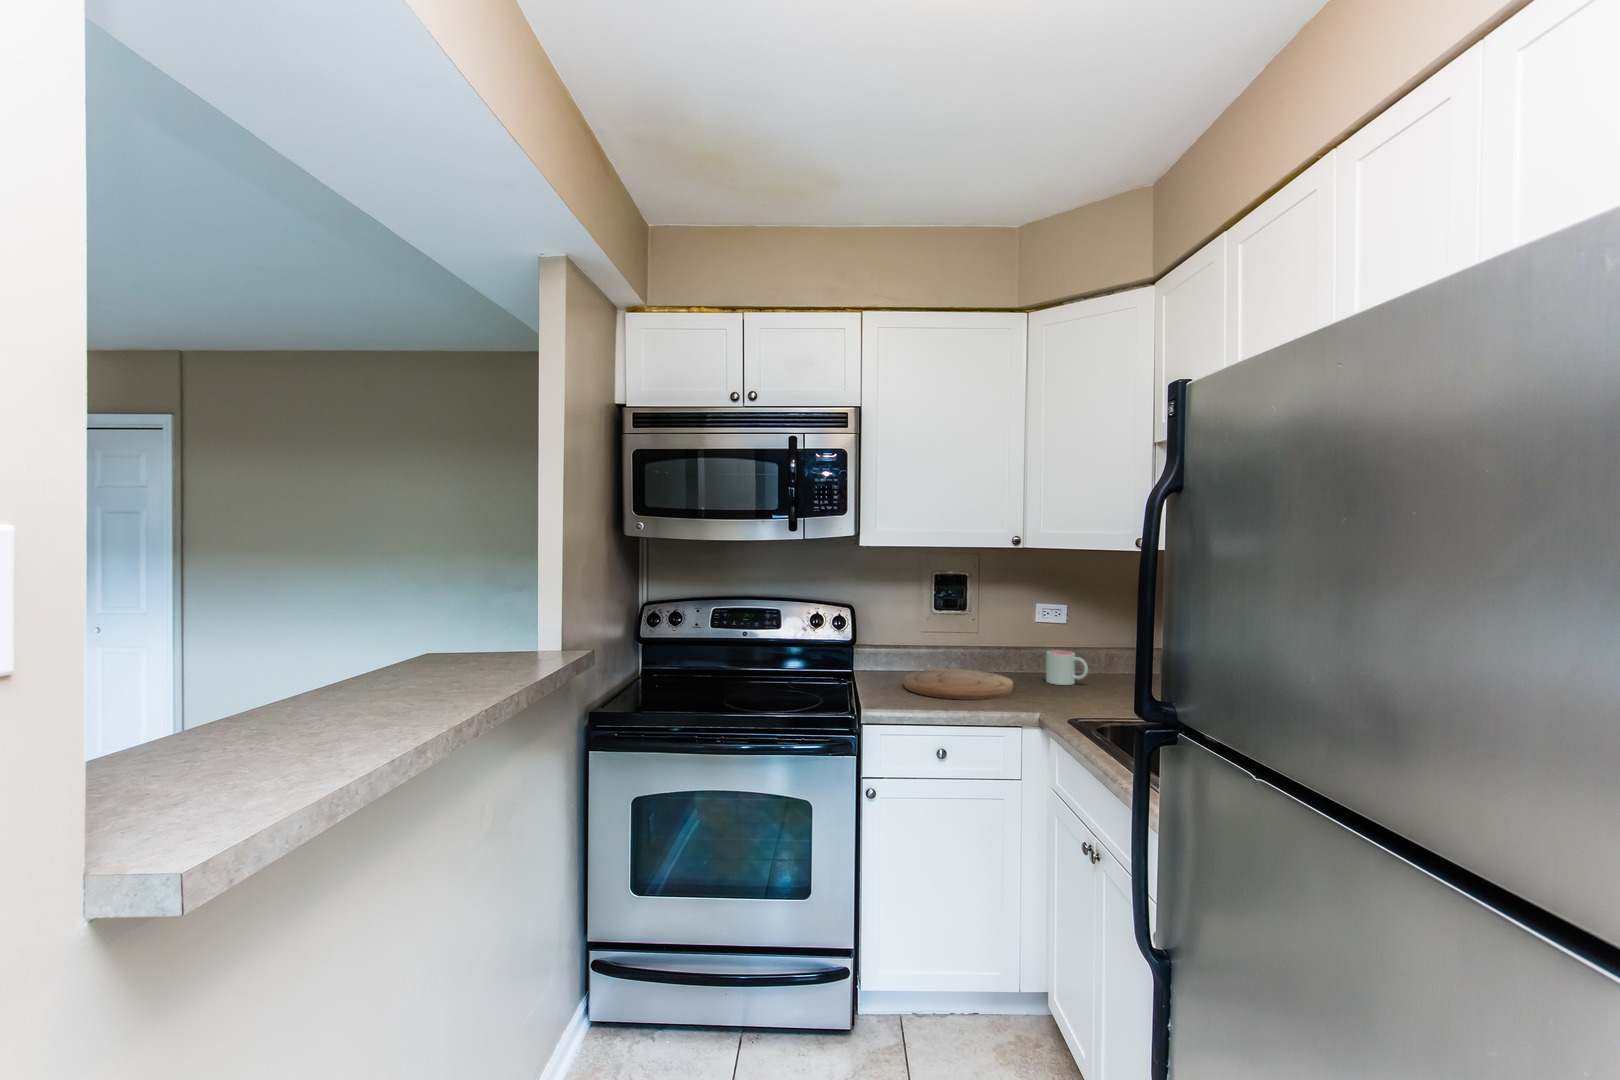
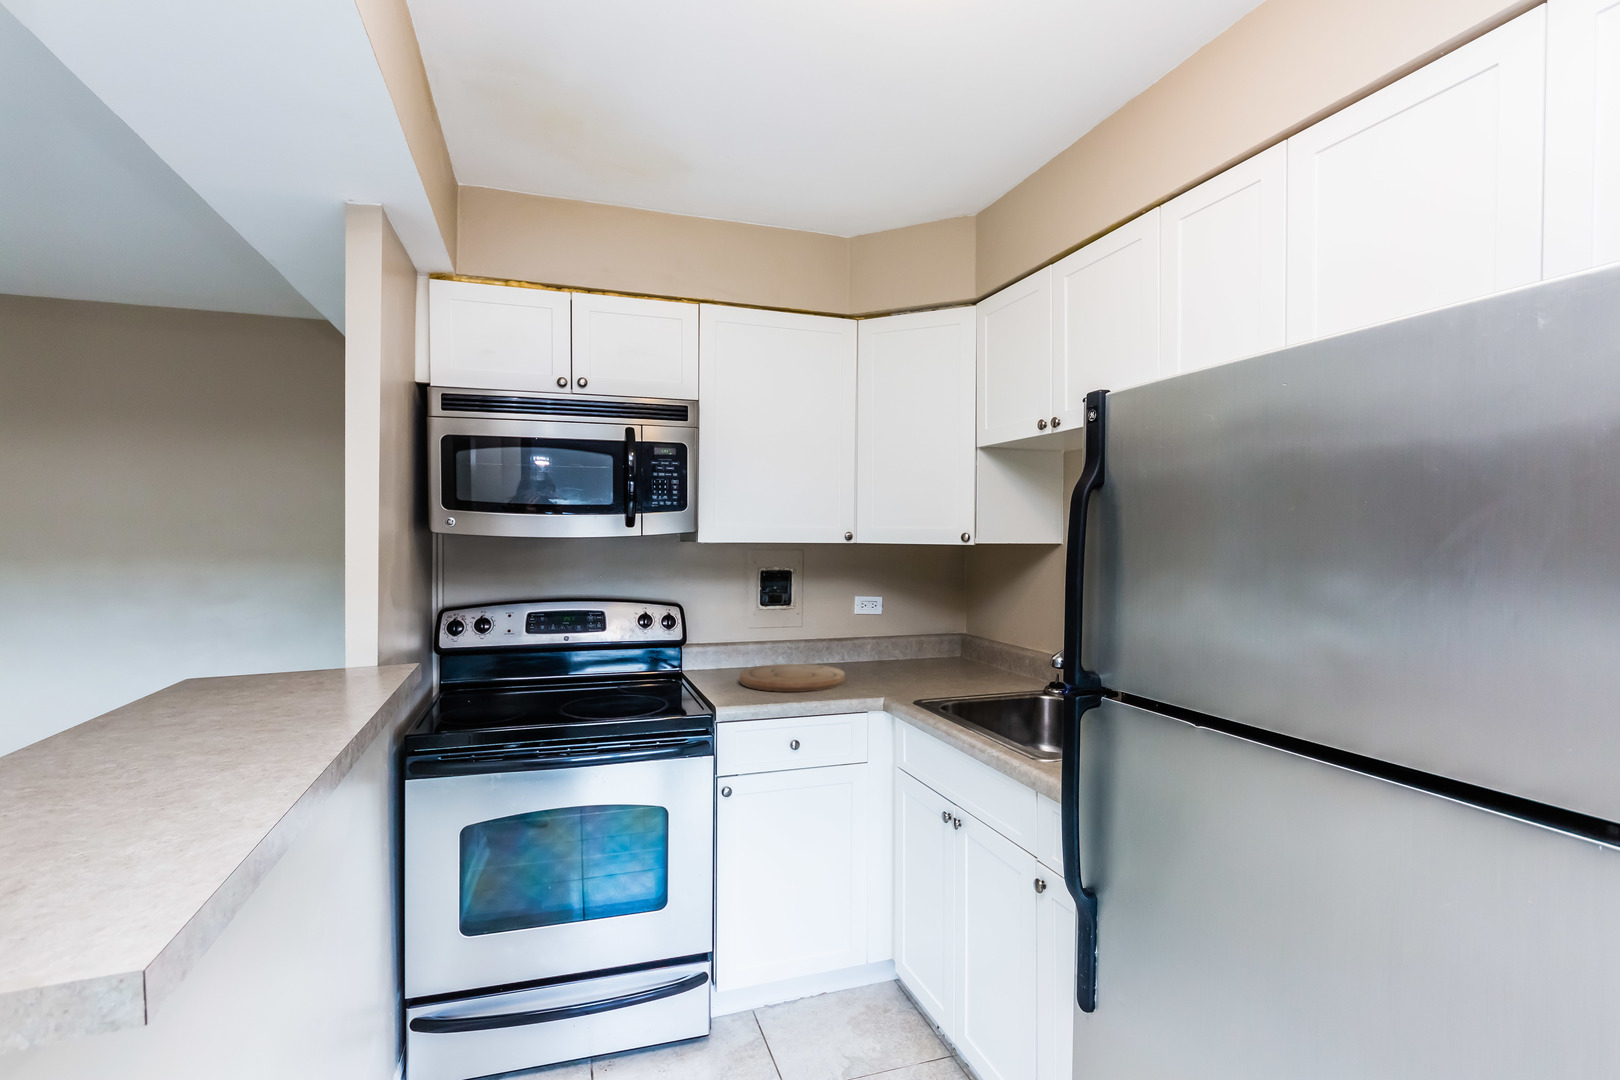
mug: present [1046,650,1088,685] -> none [869,640,907,672]

